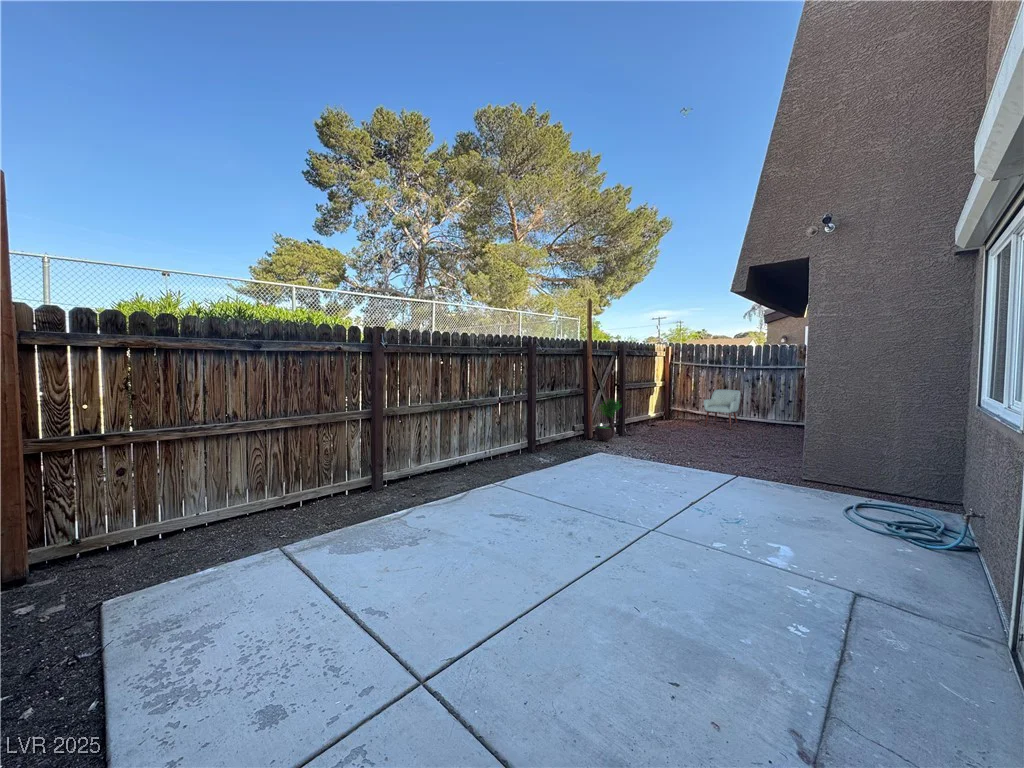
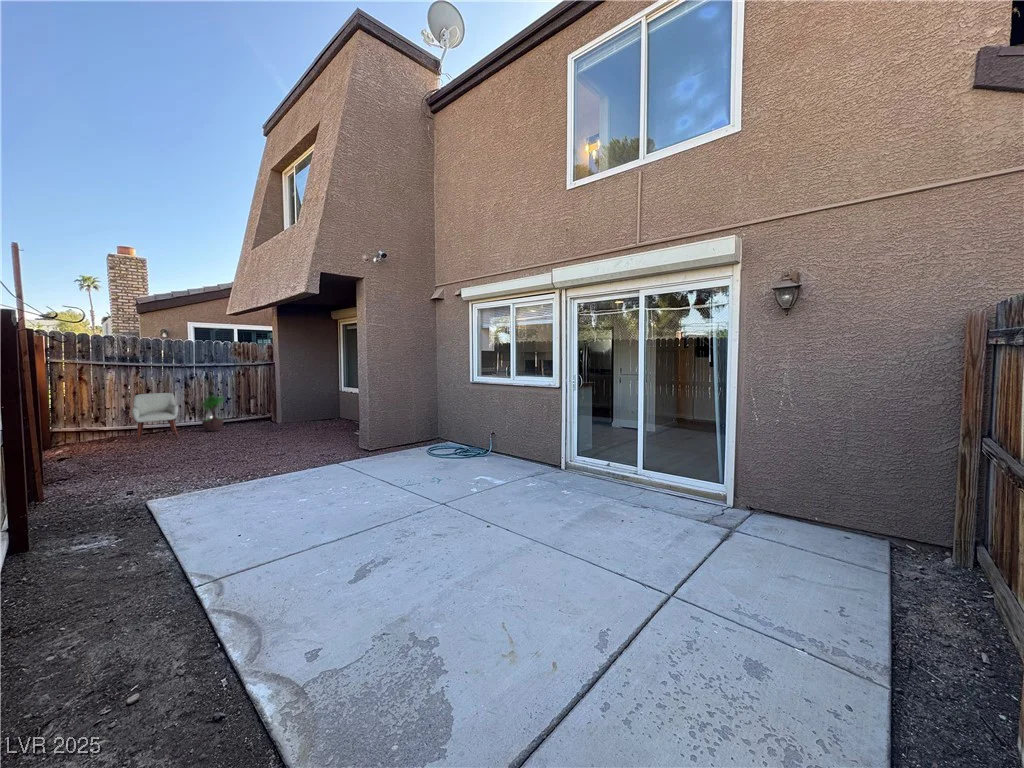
potted tree: present [595,399,620,441] -> present [202,396,223,431]

